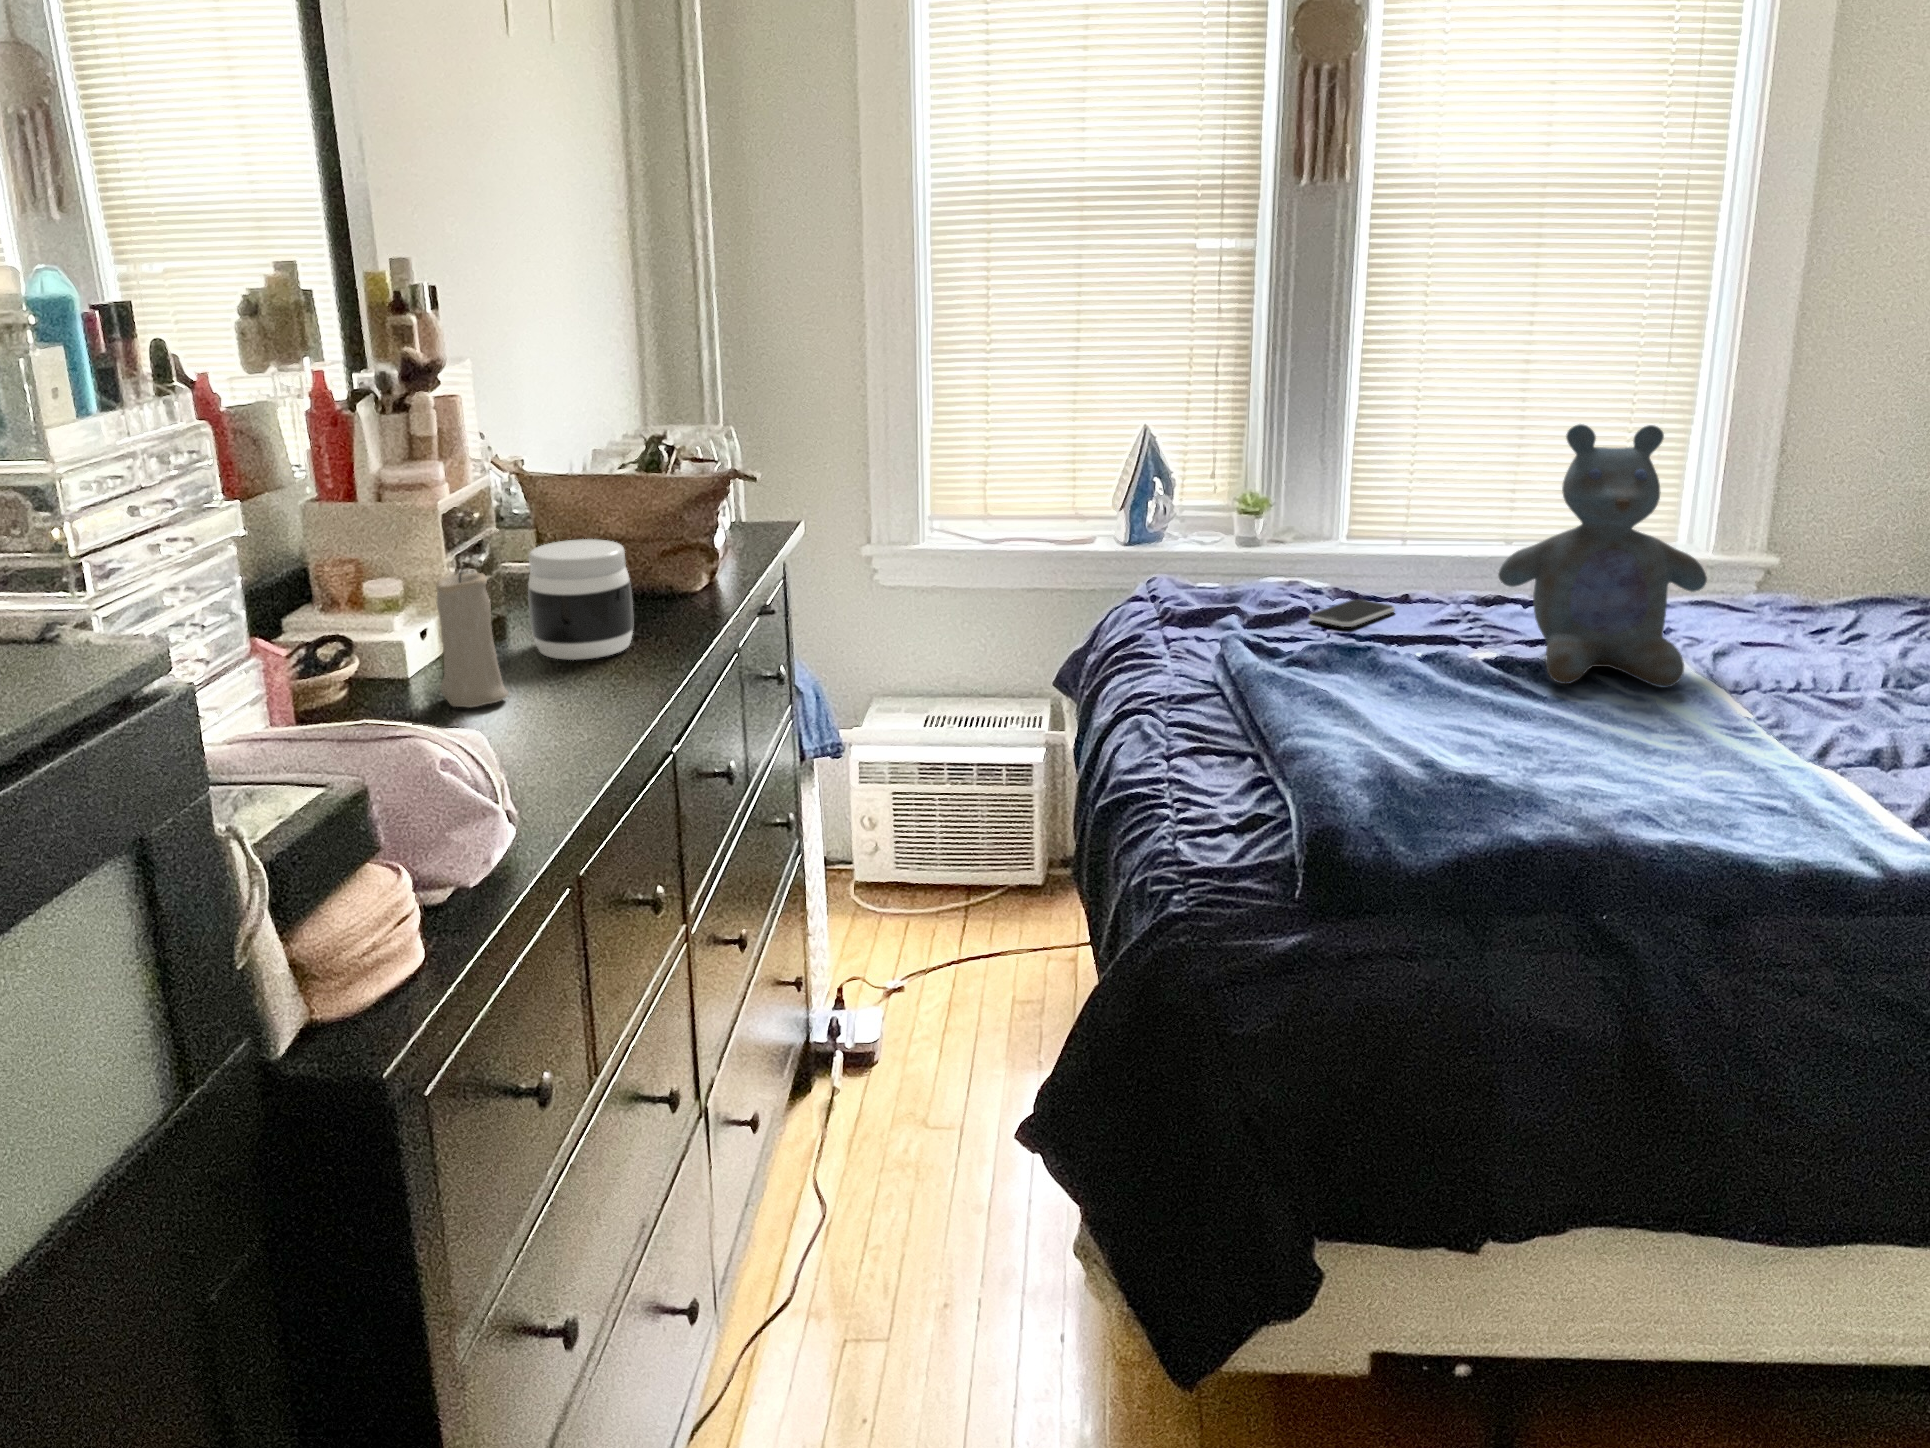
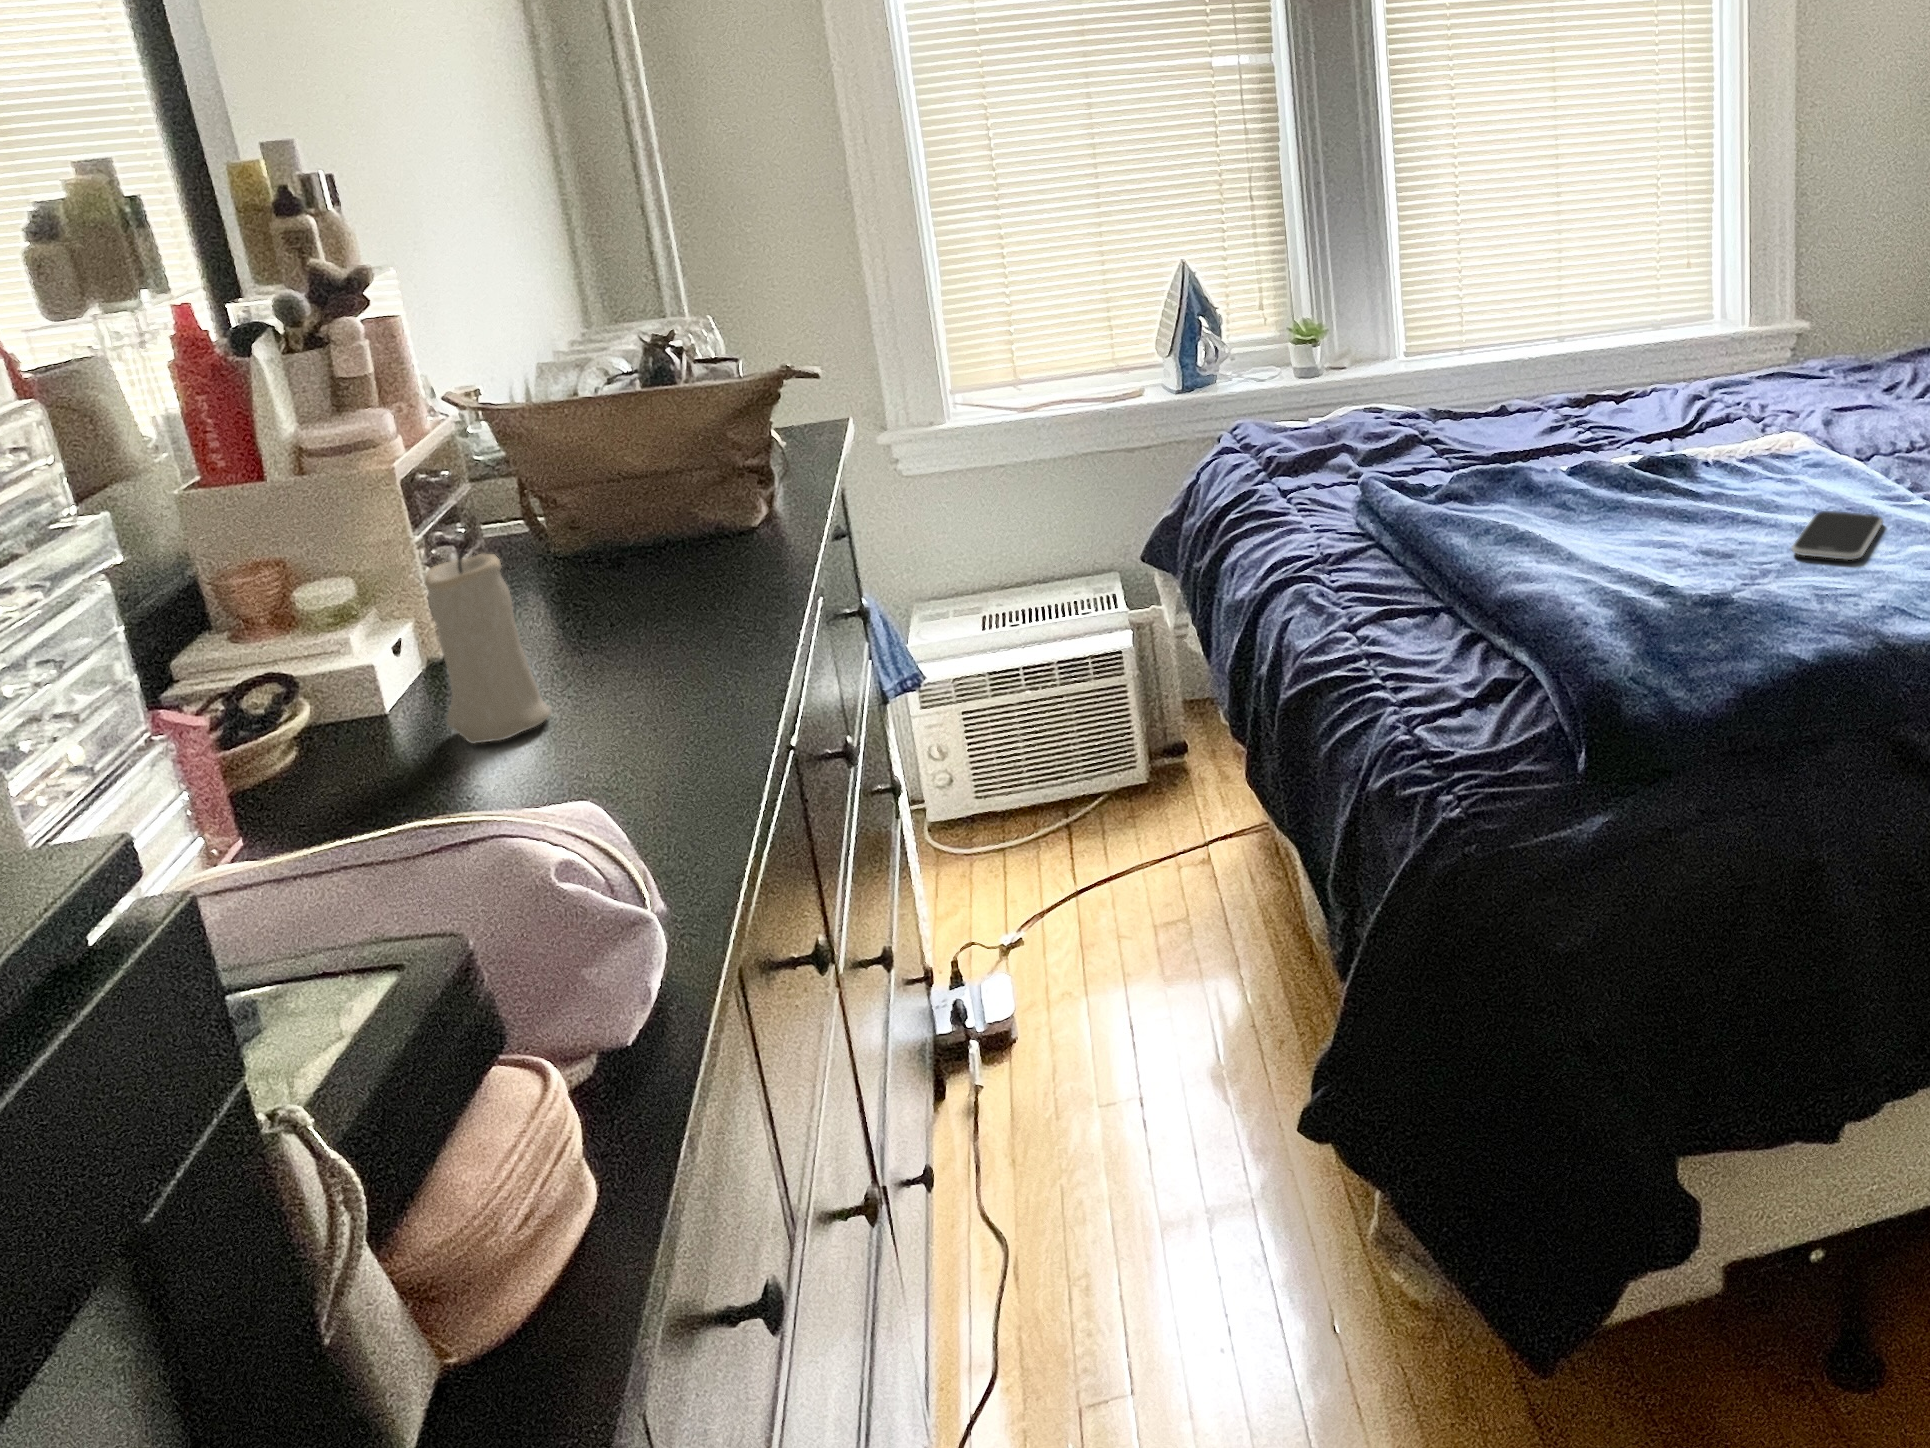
stuffed bear: present [1498,424,1707,688] -> none [1629,202,1832,477]
jar: present [528,539,633,660] -> none [539,479,697,645]
smartphone: present [1309,599,1395,627] -> present [1792,511,1883,560]

